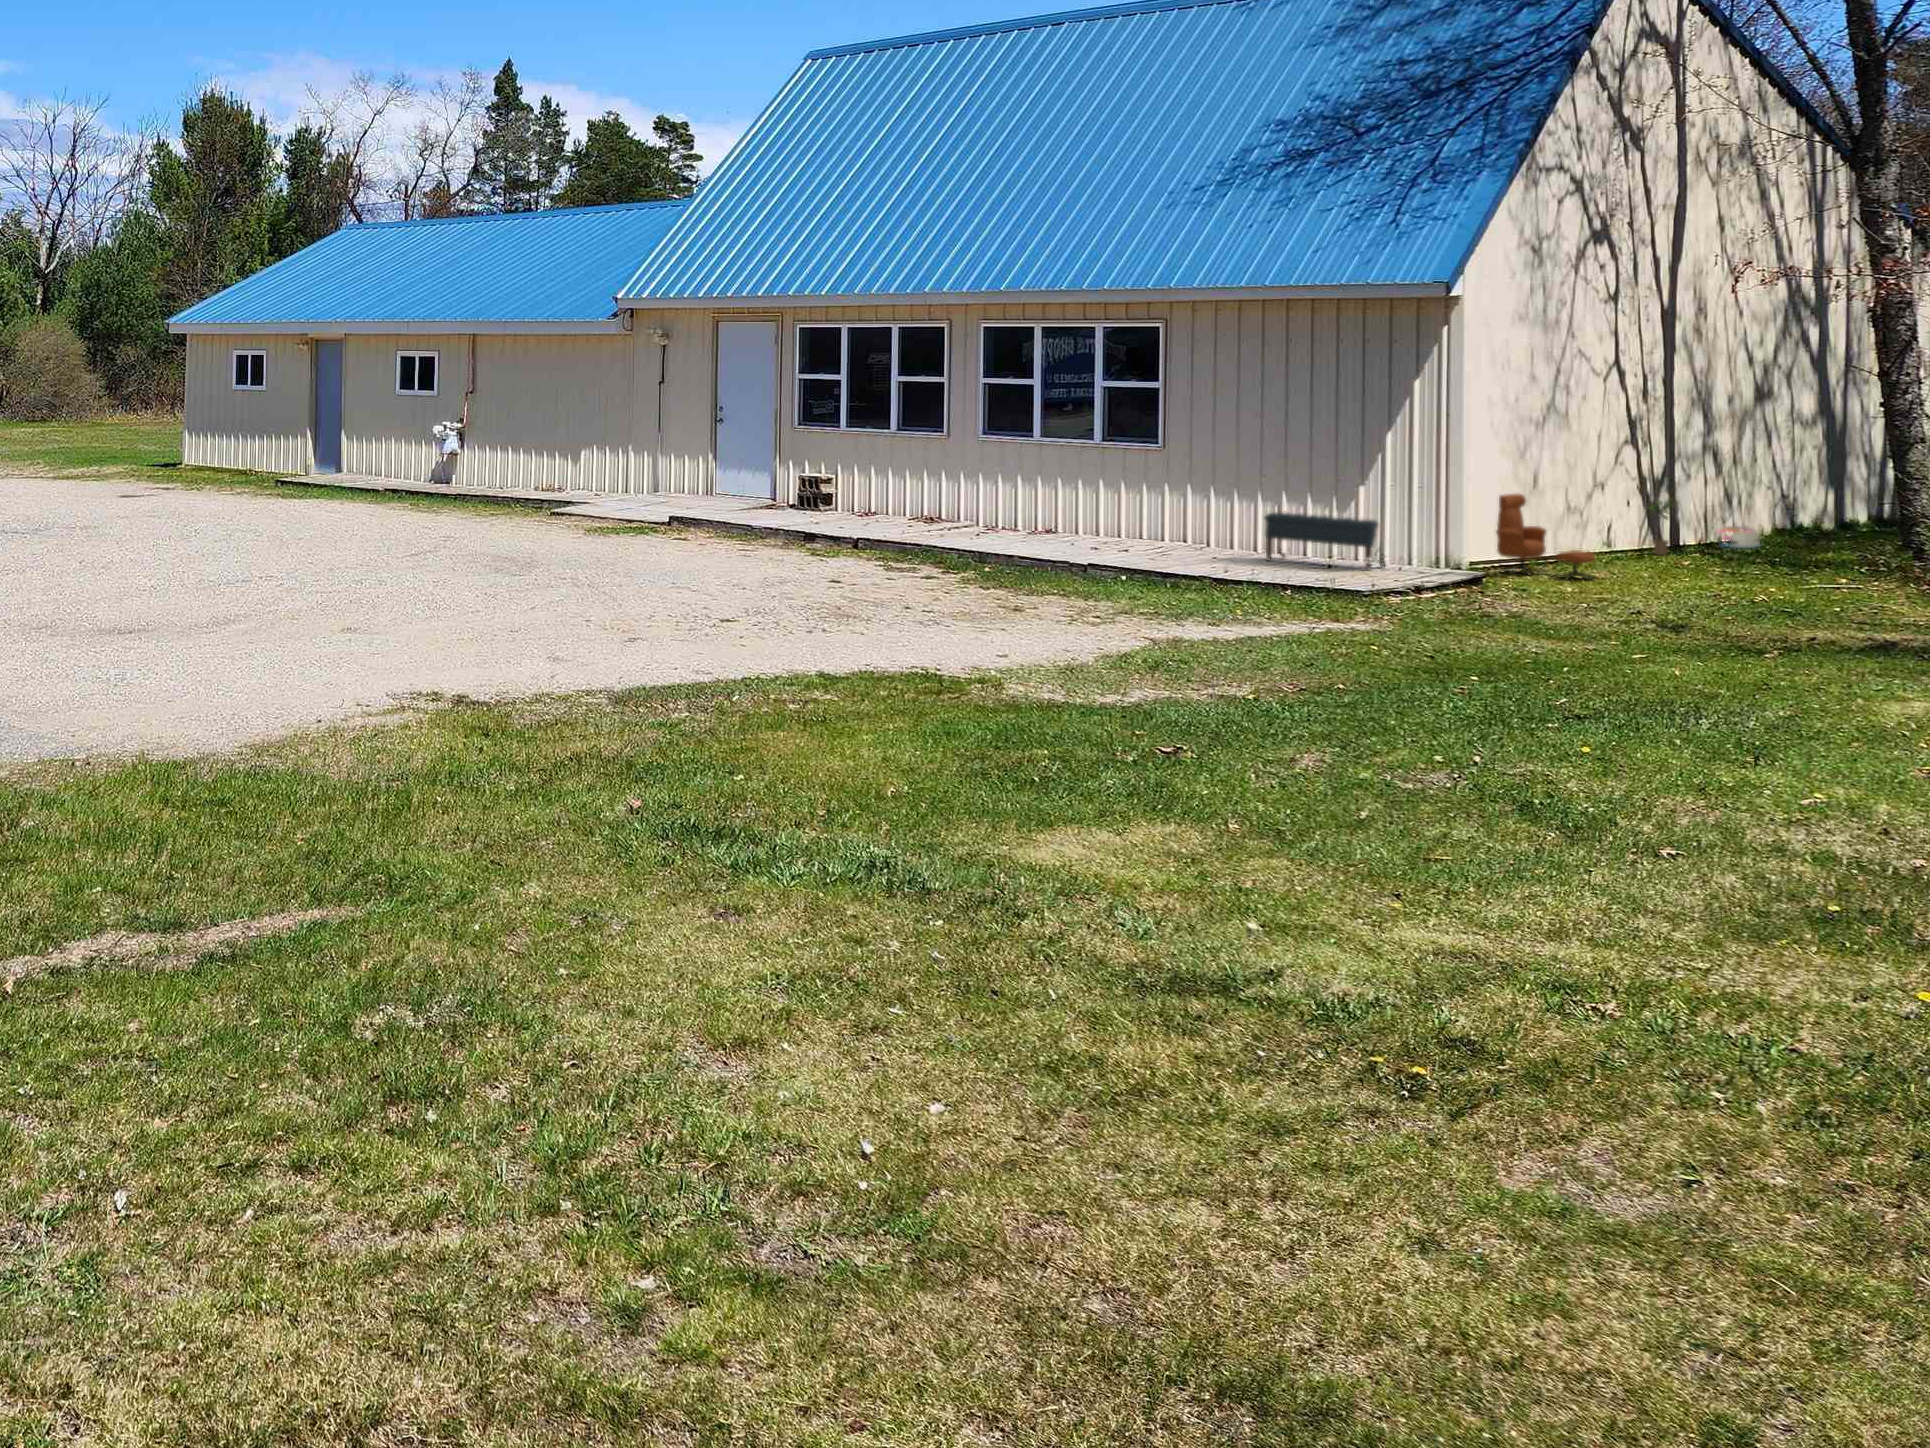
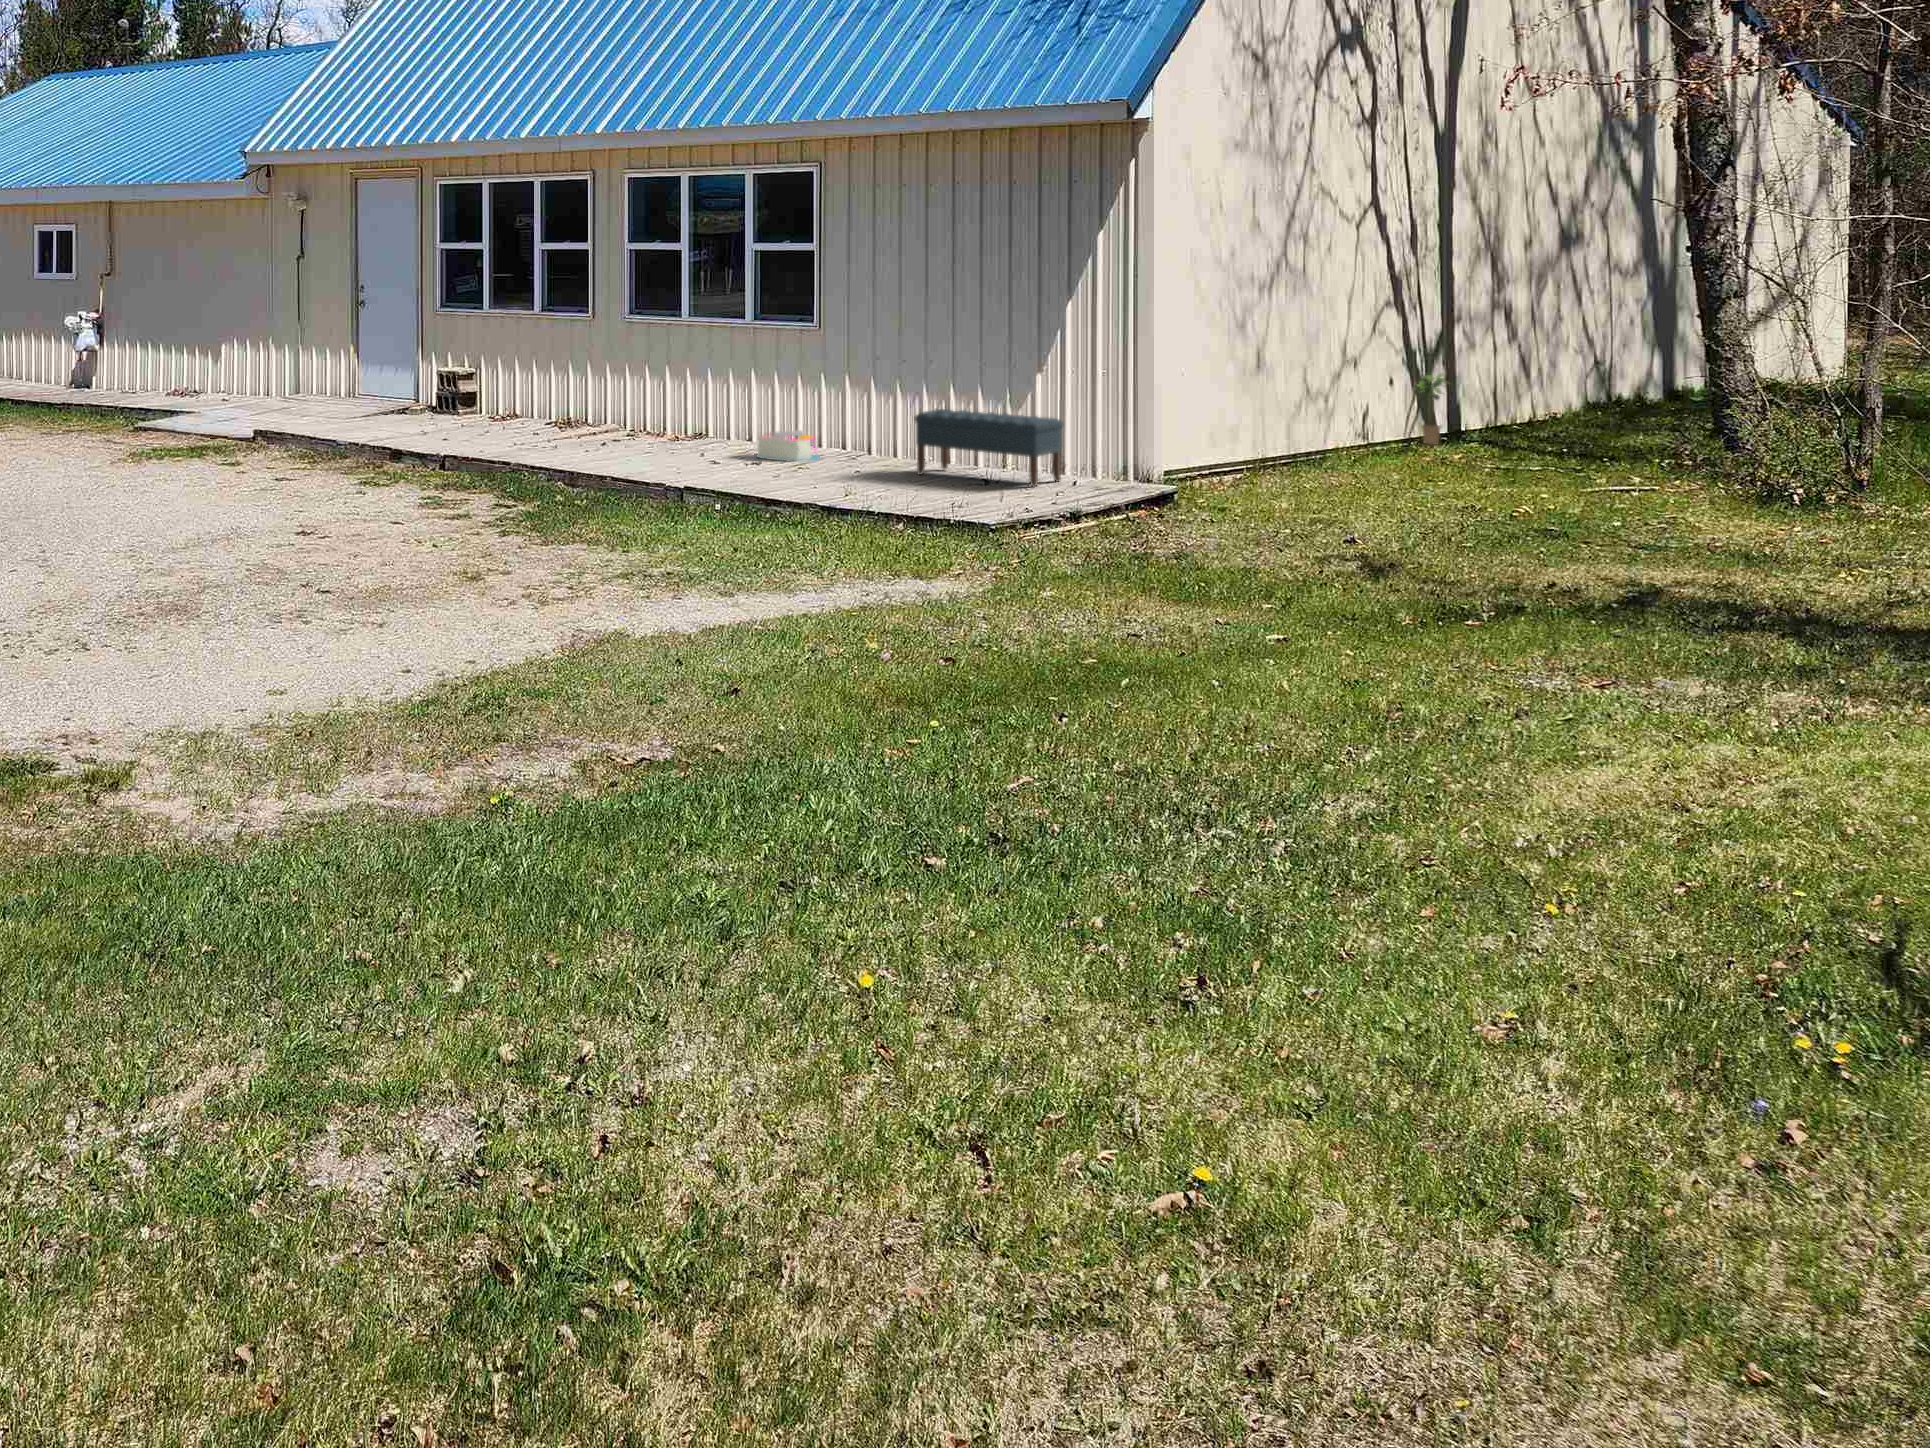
lounge chair: present [1496,494,1595,580] -> none [1196,378,1323,495]
storage bin: present [1718,526,1760,548] -> present [757,430,819,462]

